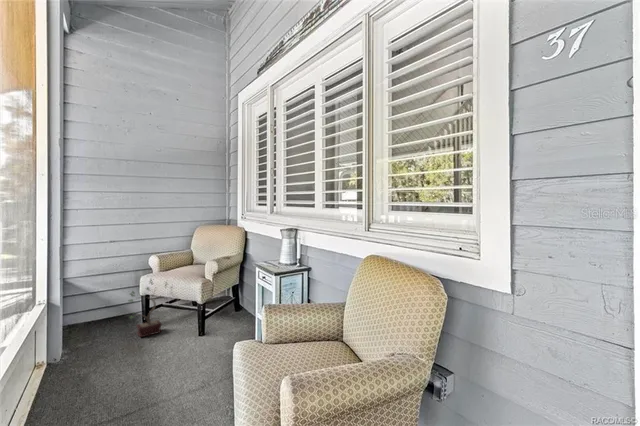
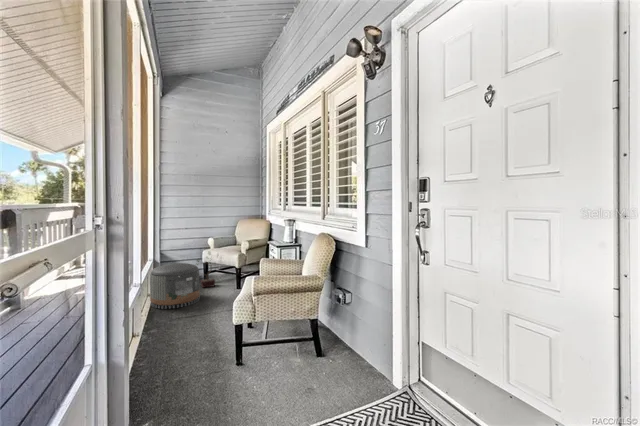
pouf: none [40,304,137,397] -> present [150,263,200,309]

